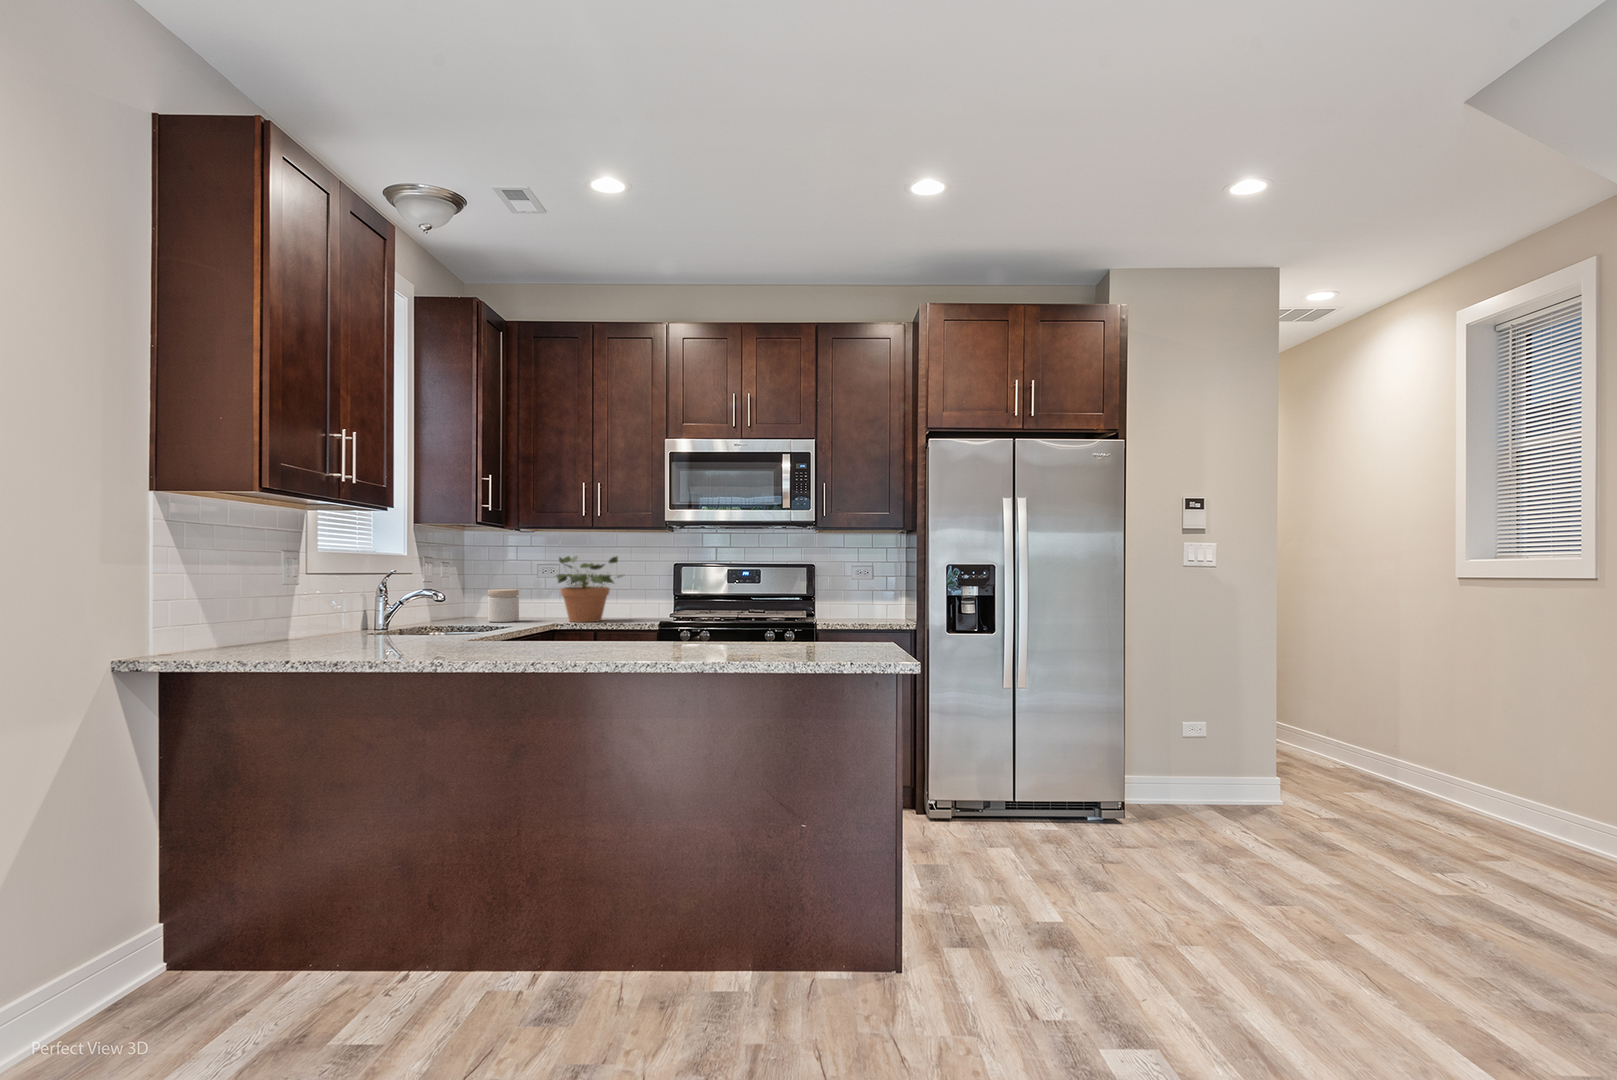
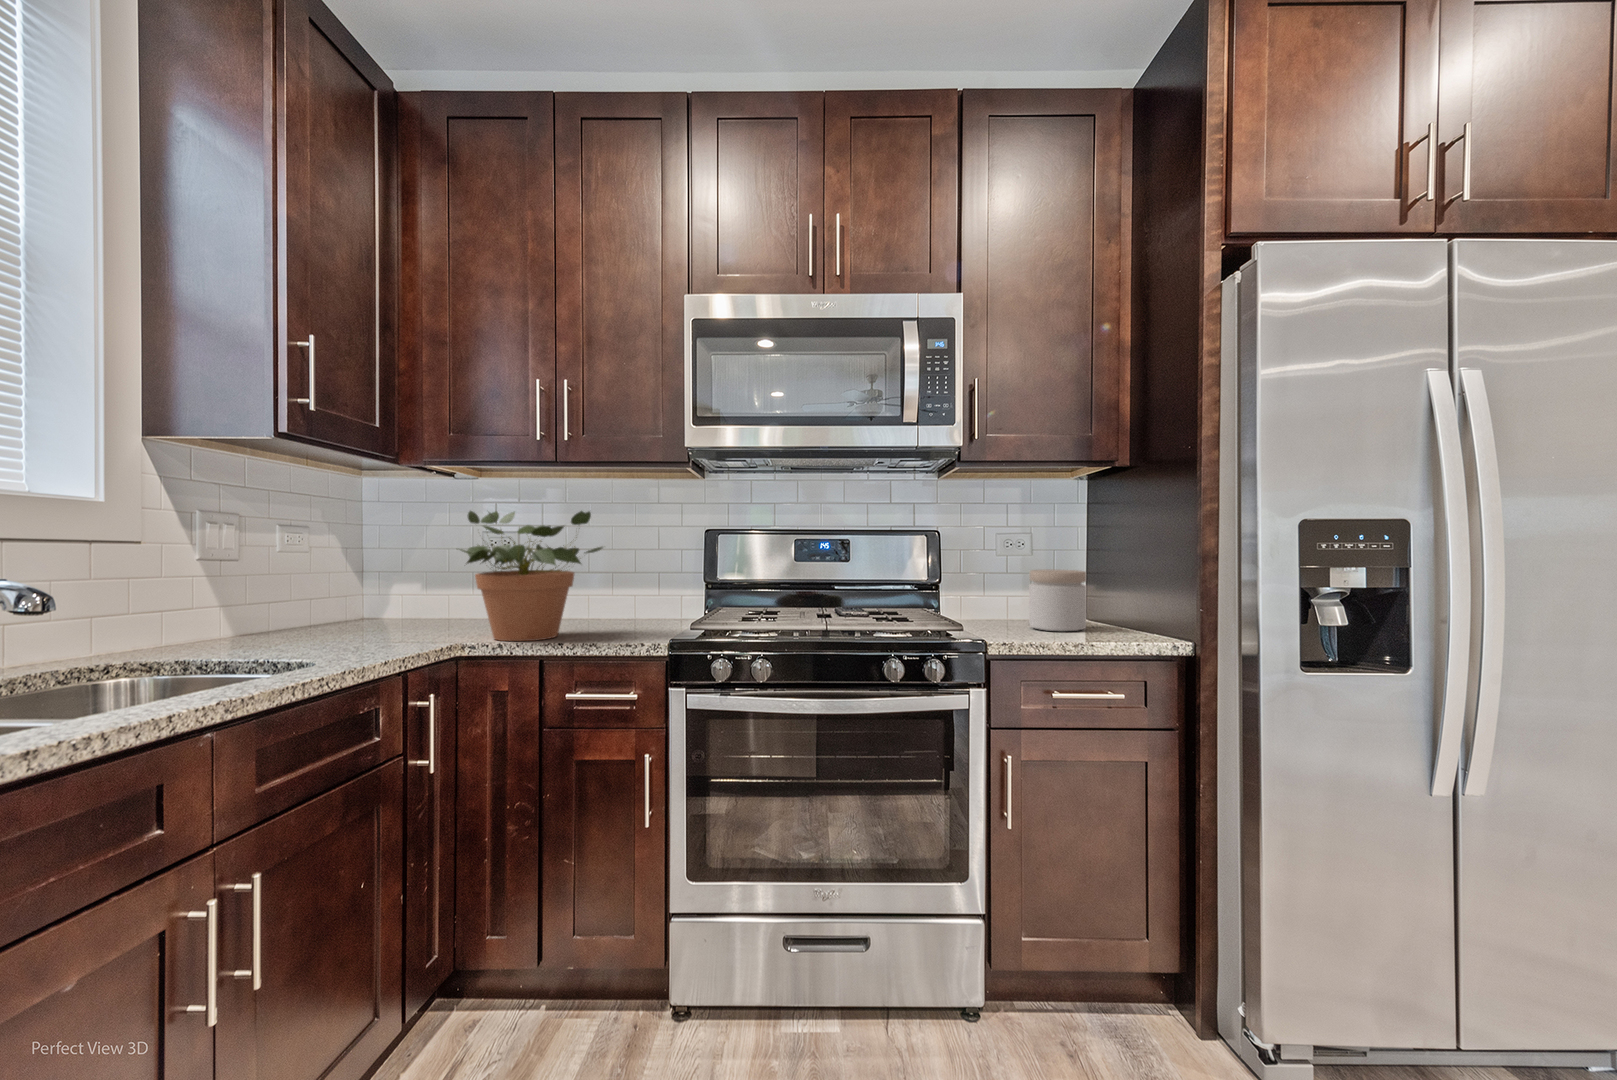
jar: present [488,589,519,622] -> present [1029,569,1086,632]

